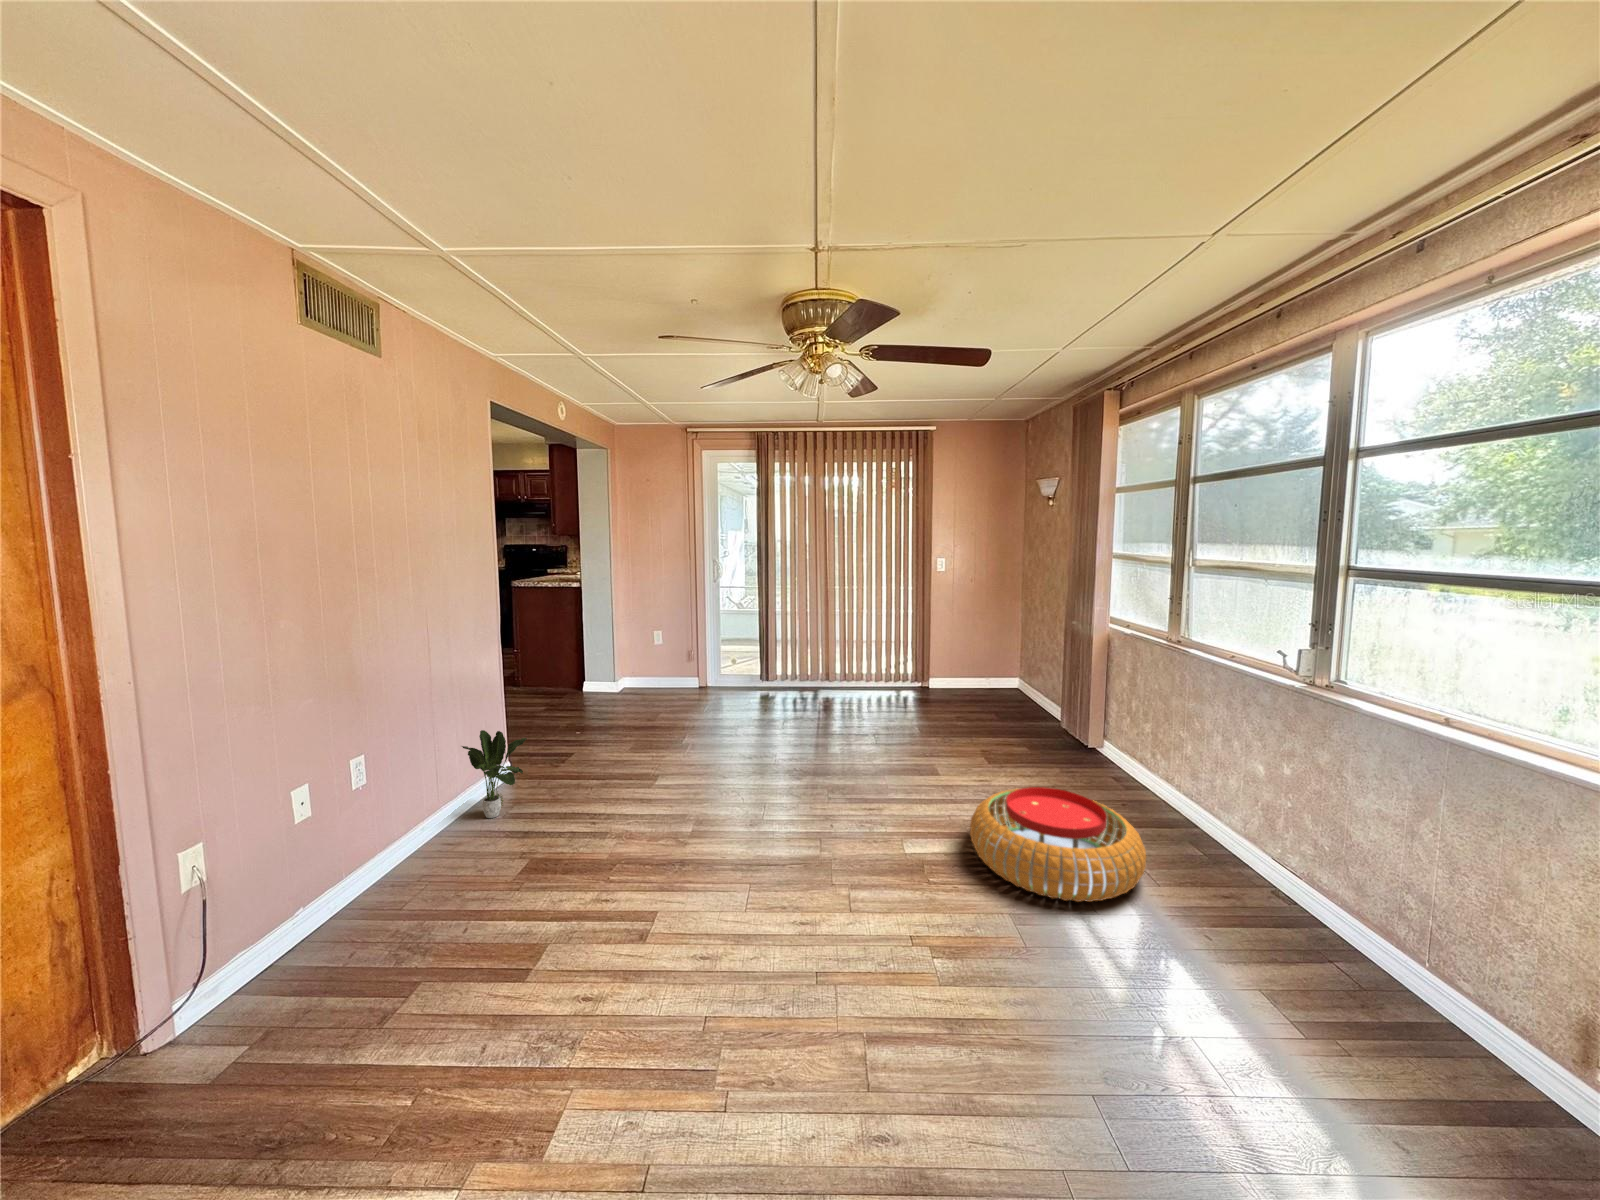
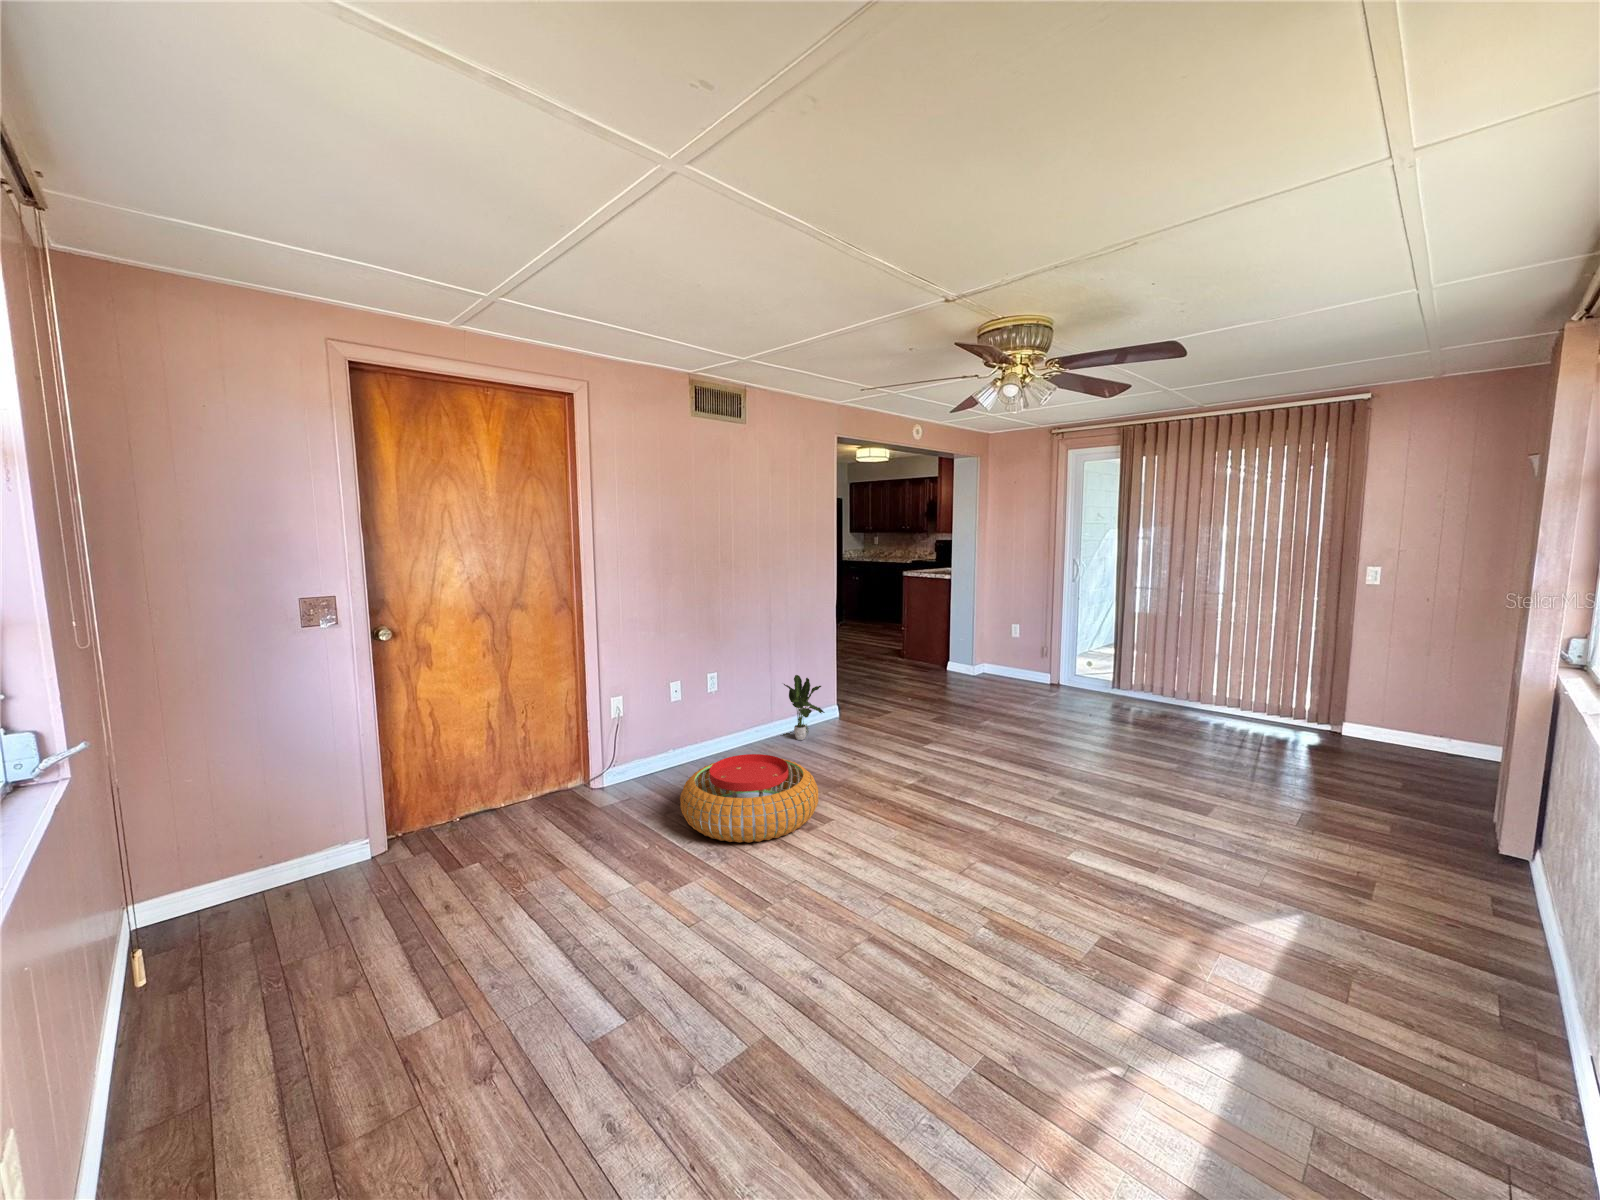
pouf: present [970,787,1146,902] -> present [680,754,818,843]

